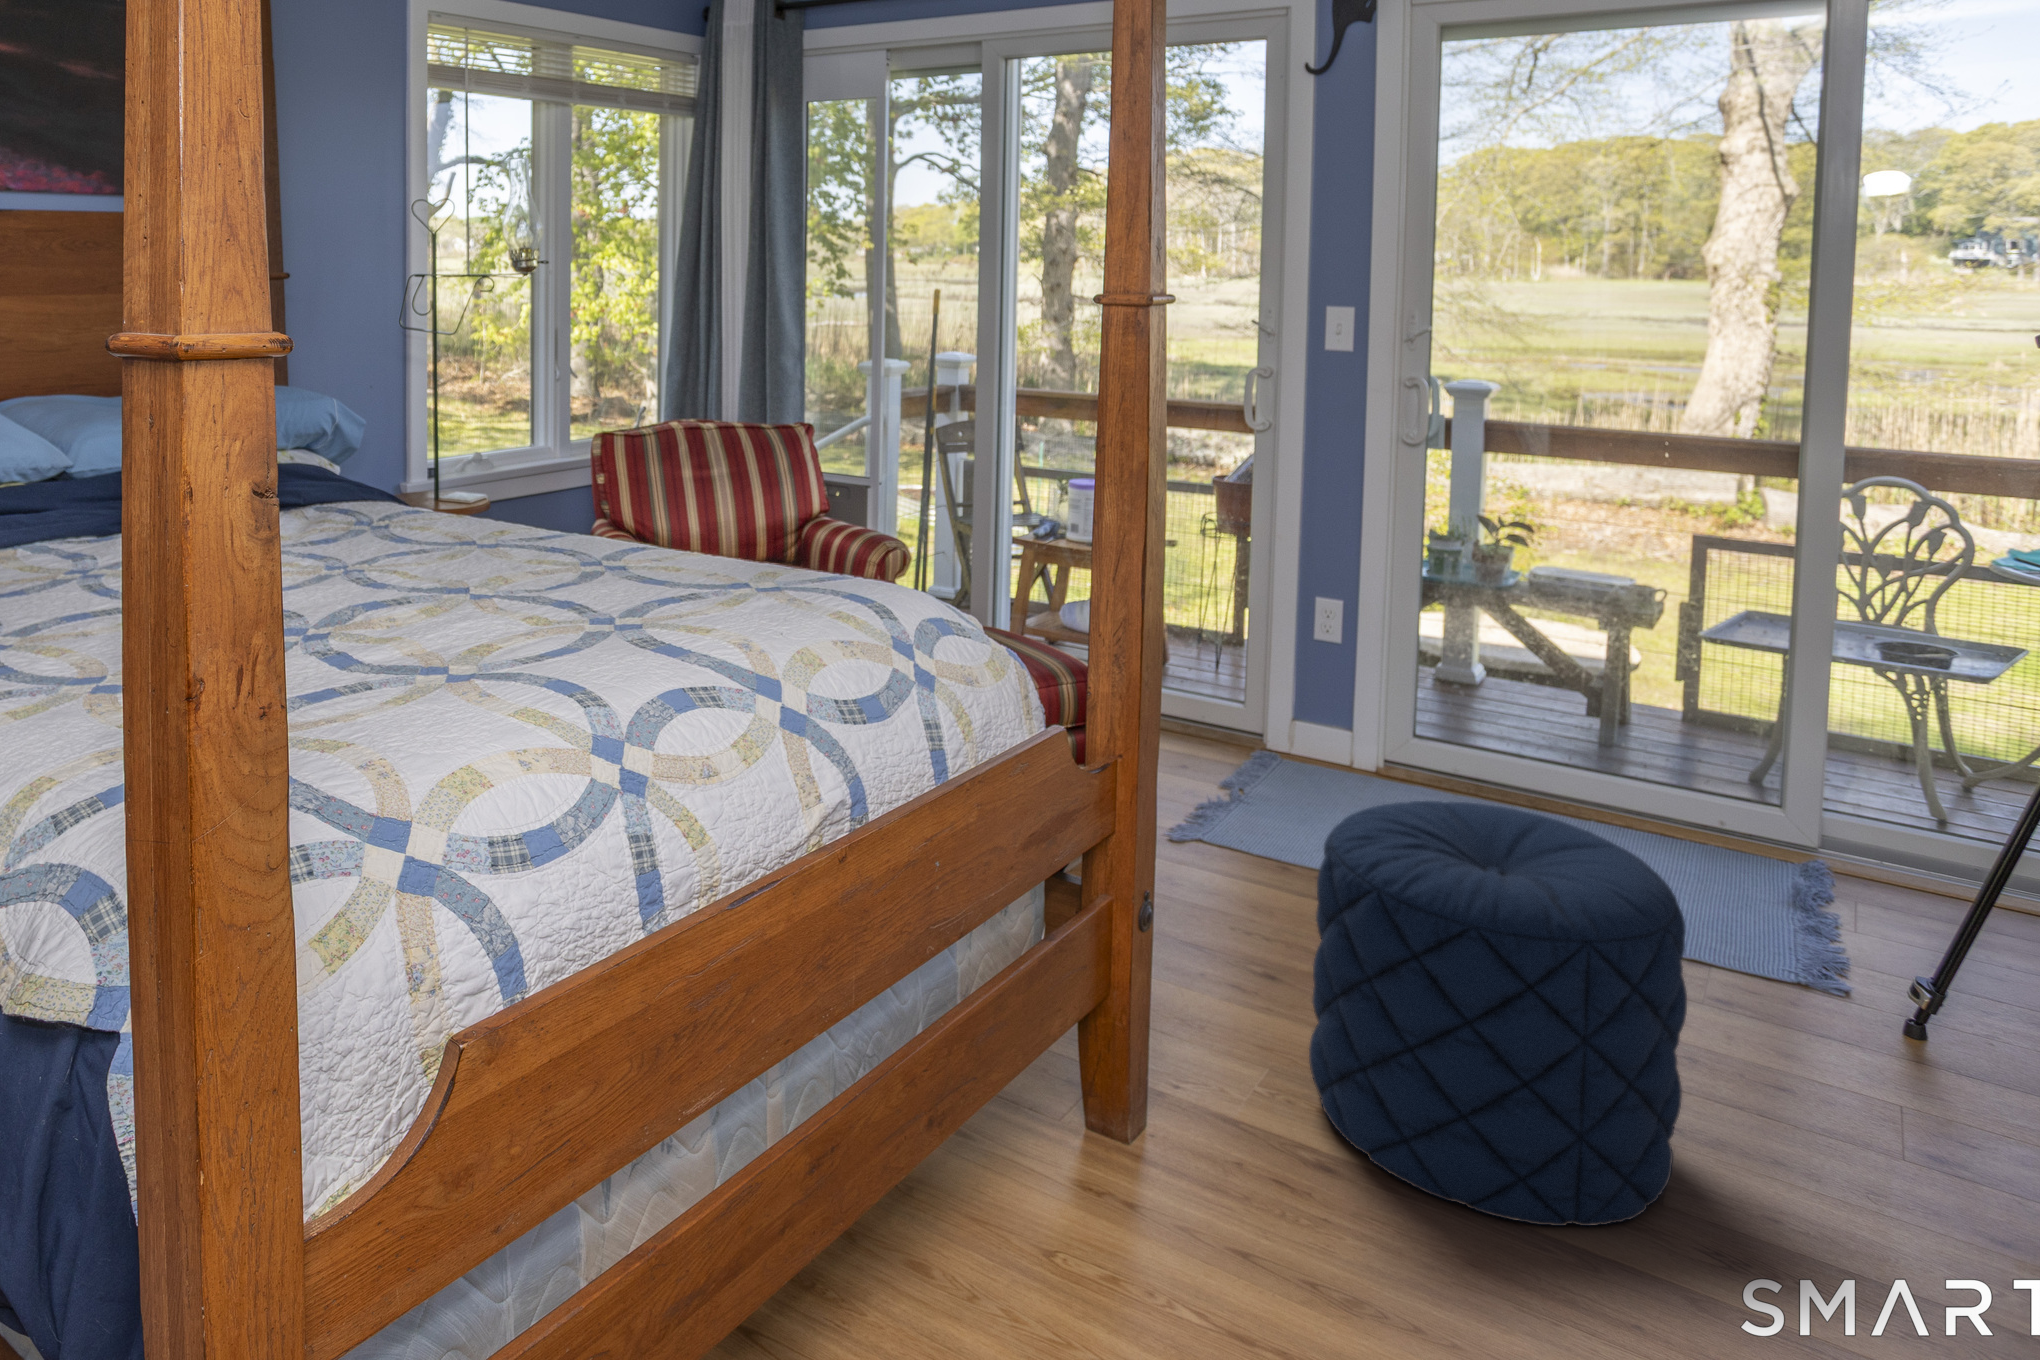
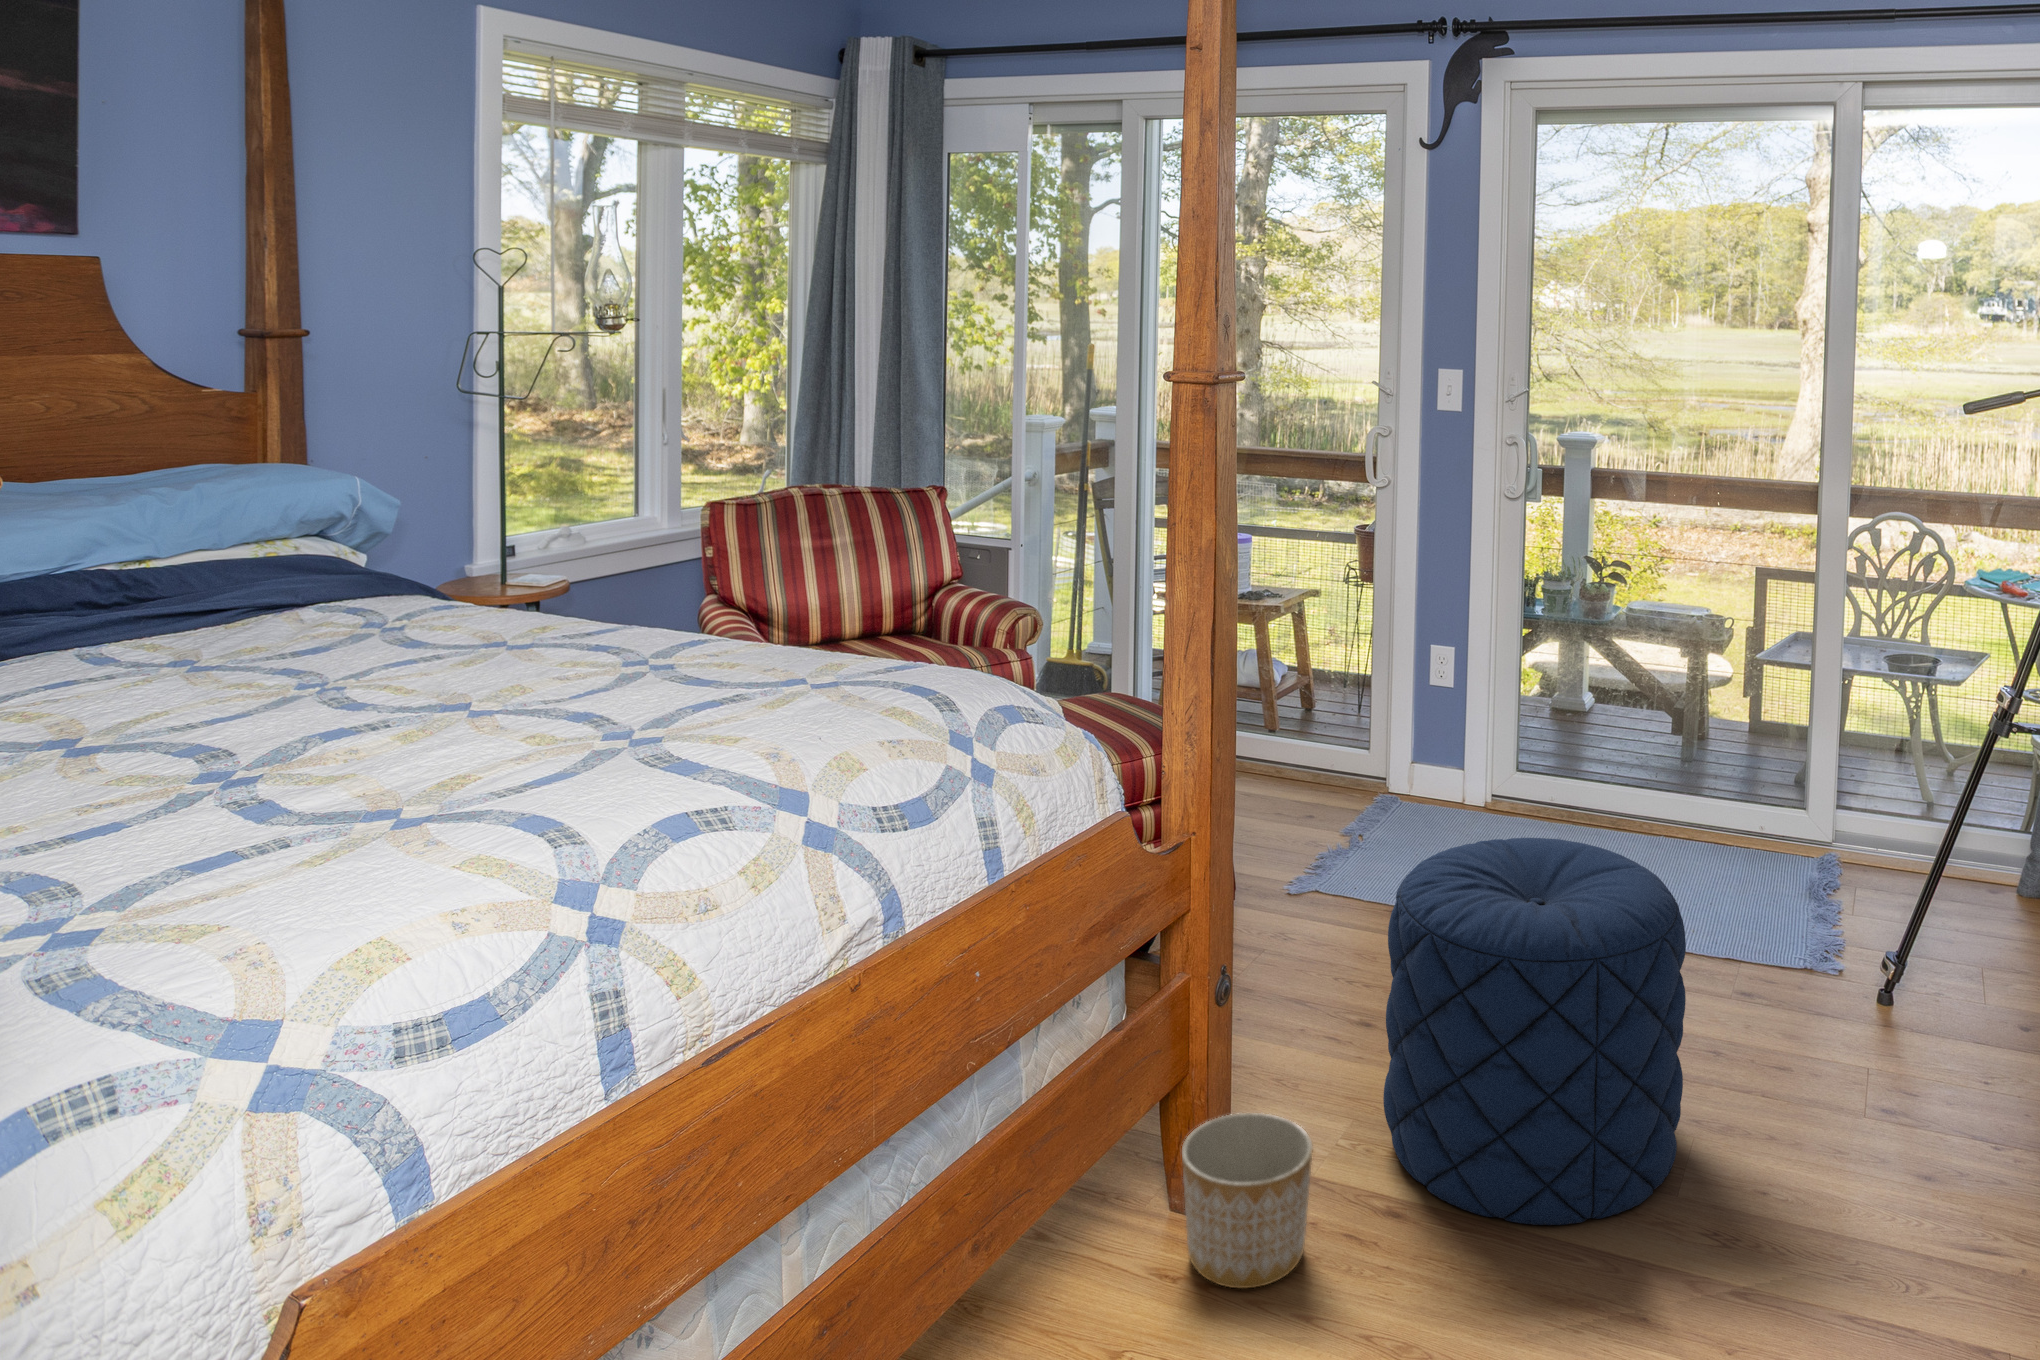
planter: none [1111,1047,1253,1226] -> present [1182,1113,1313,1288]

